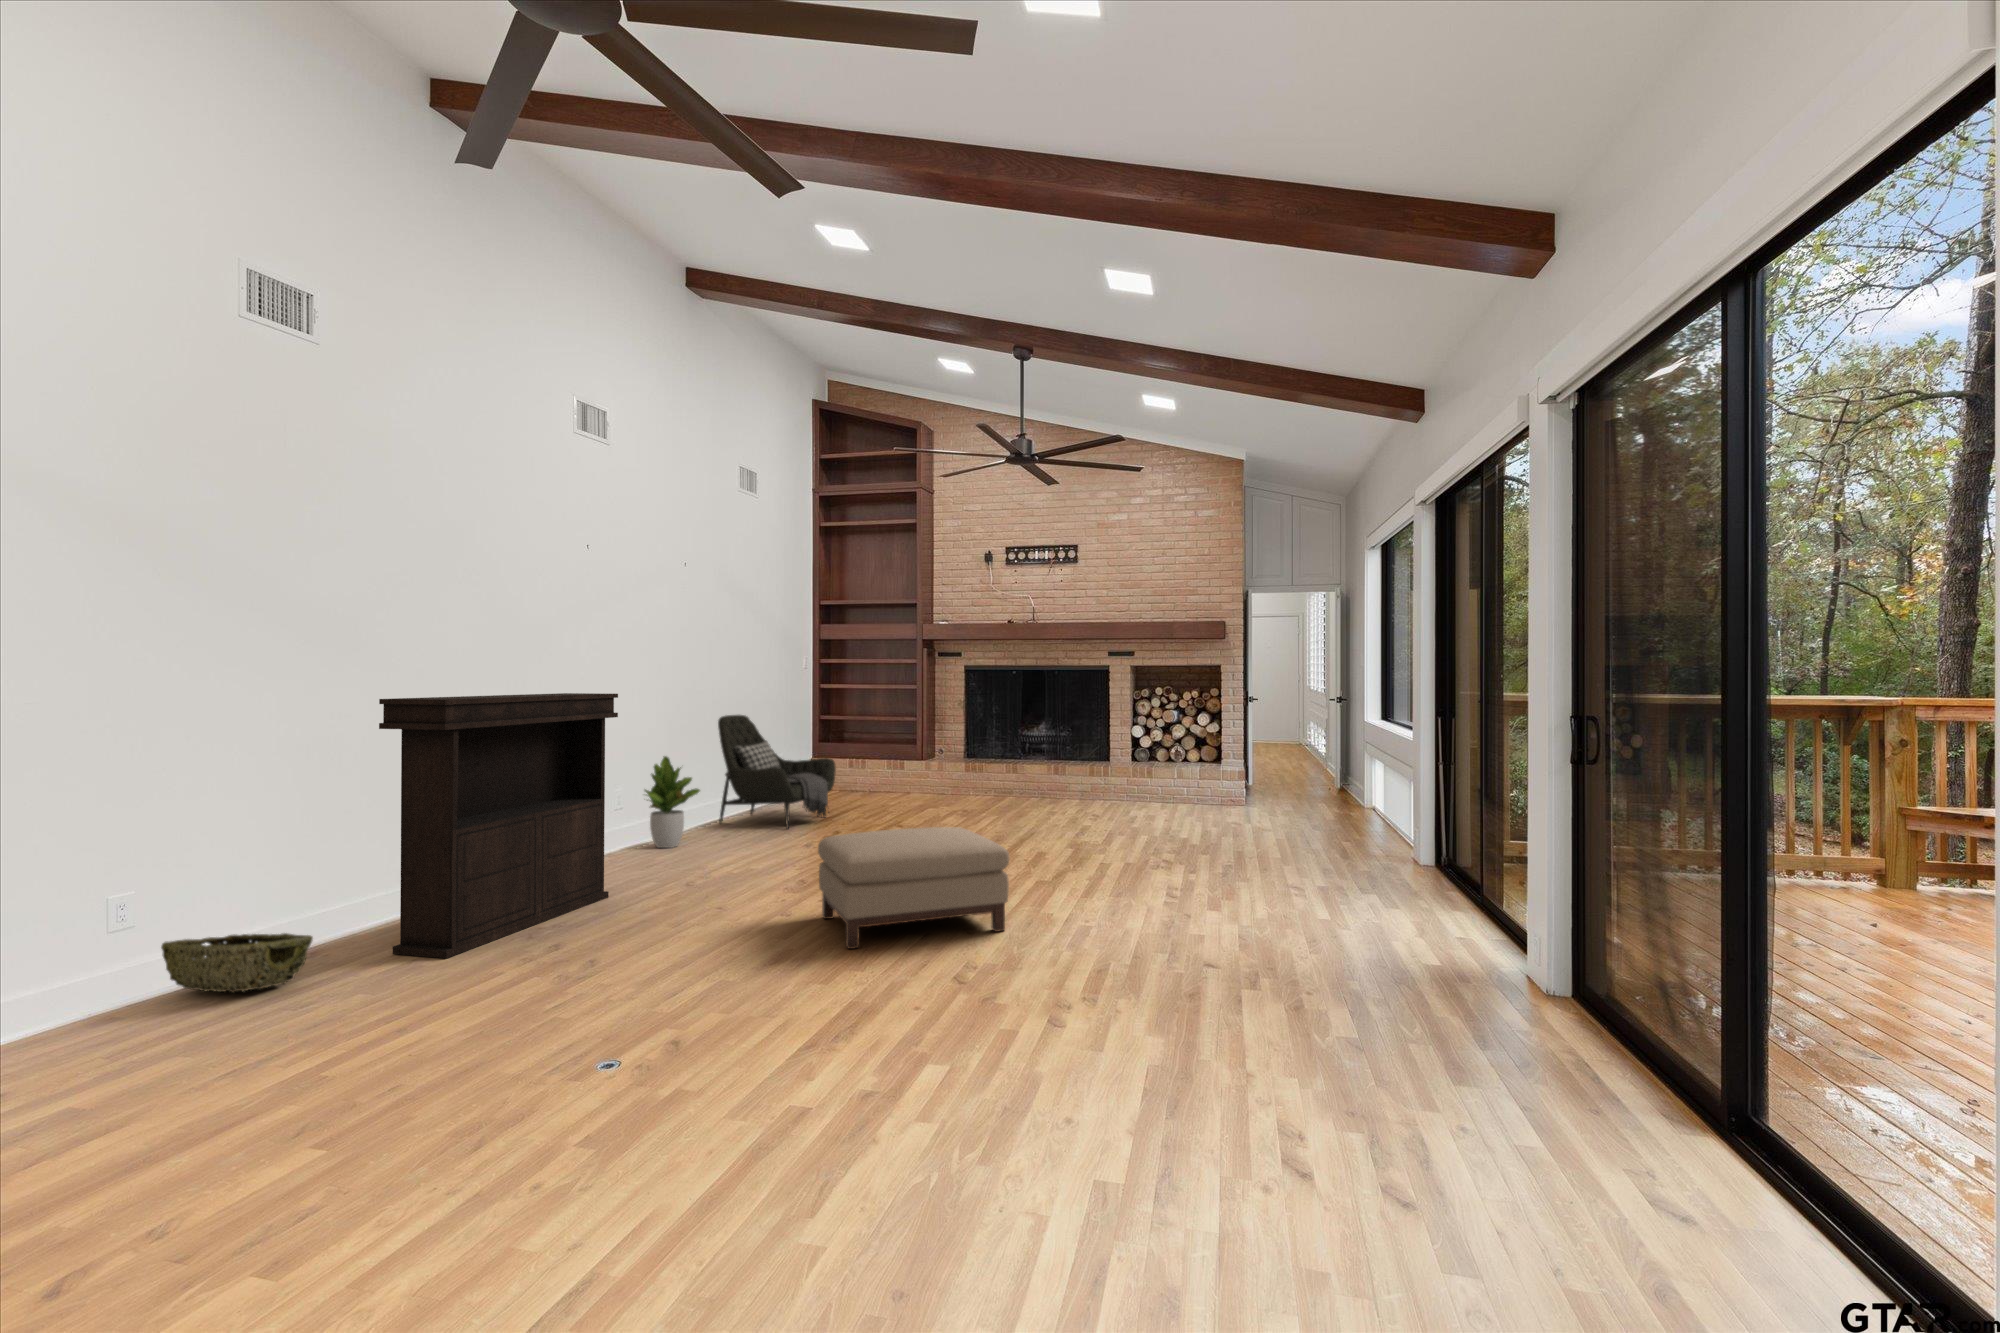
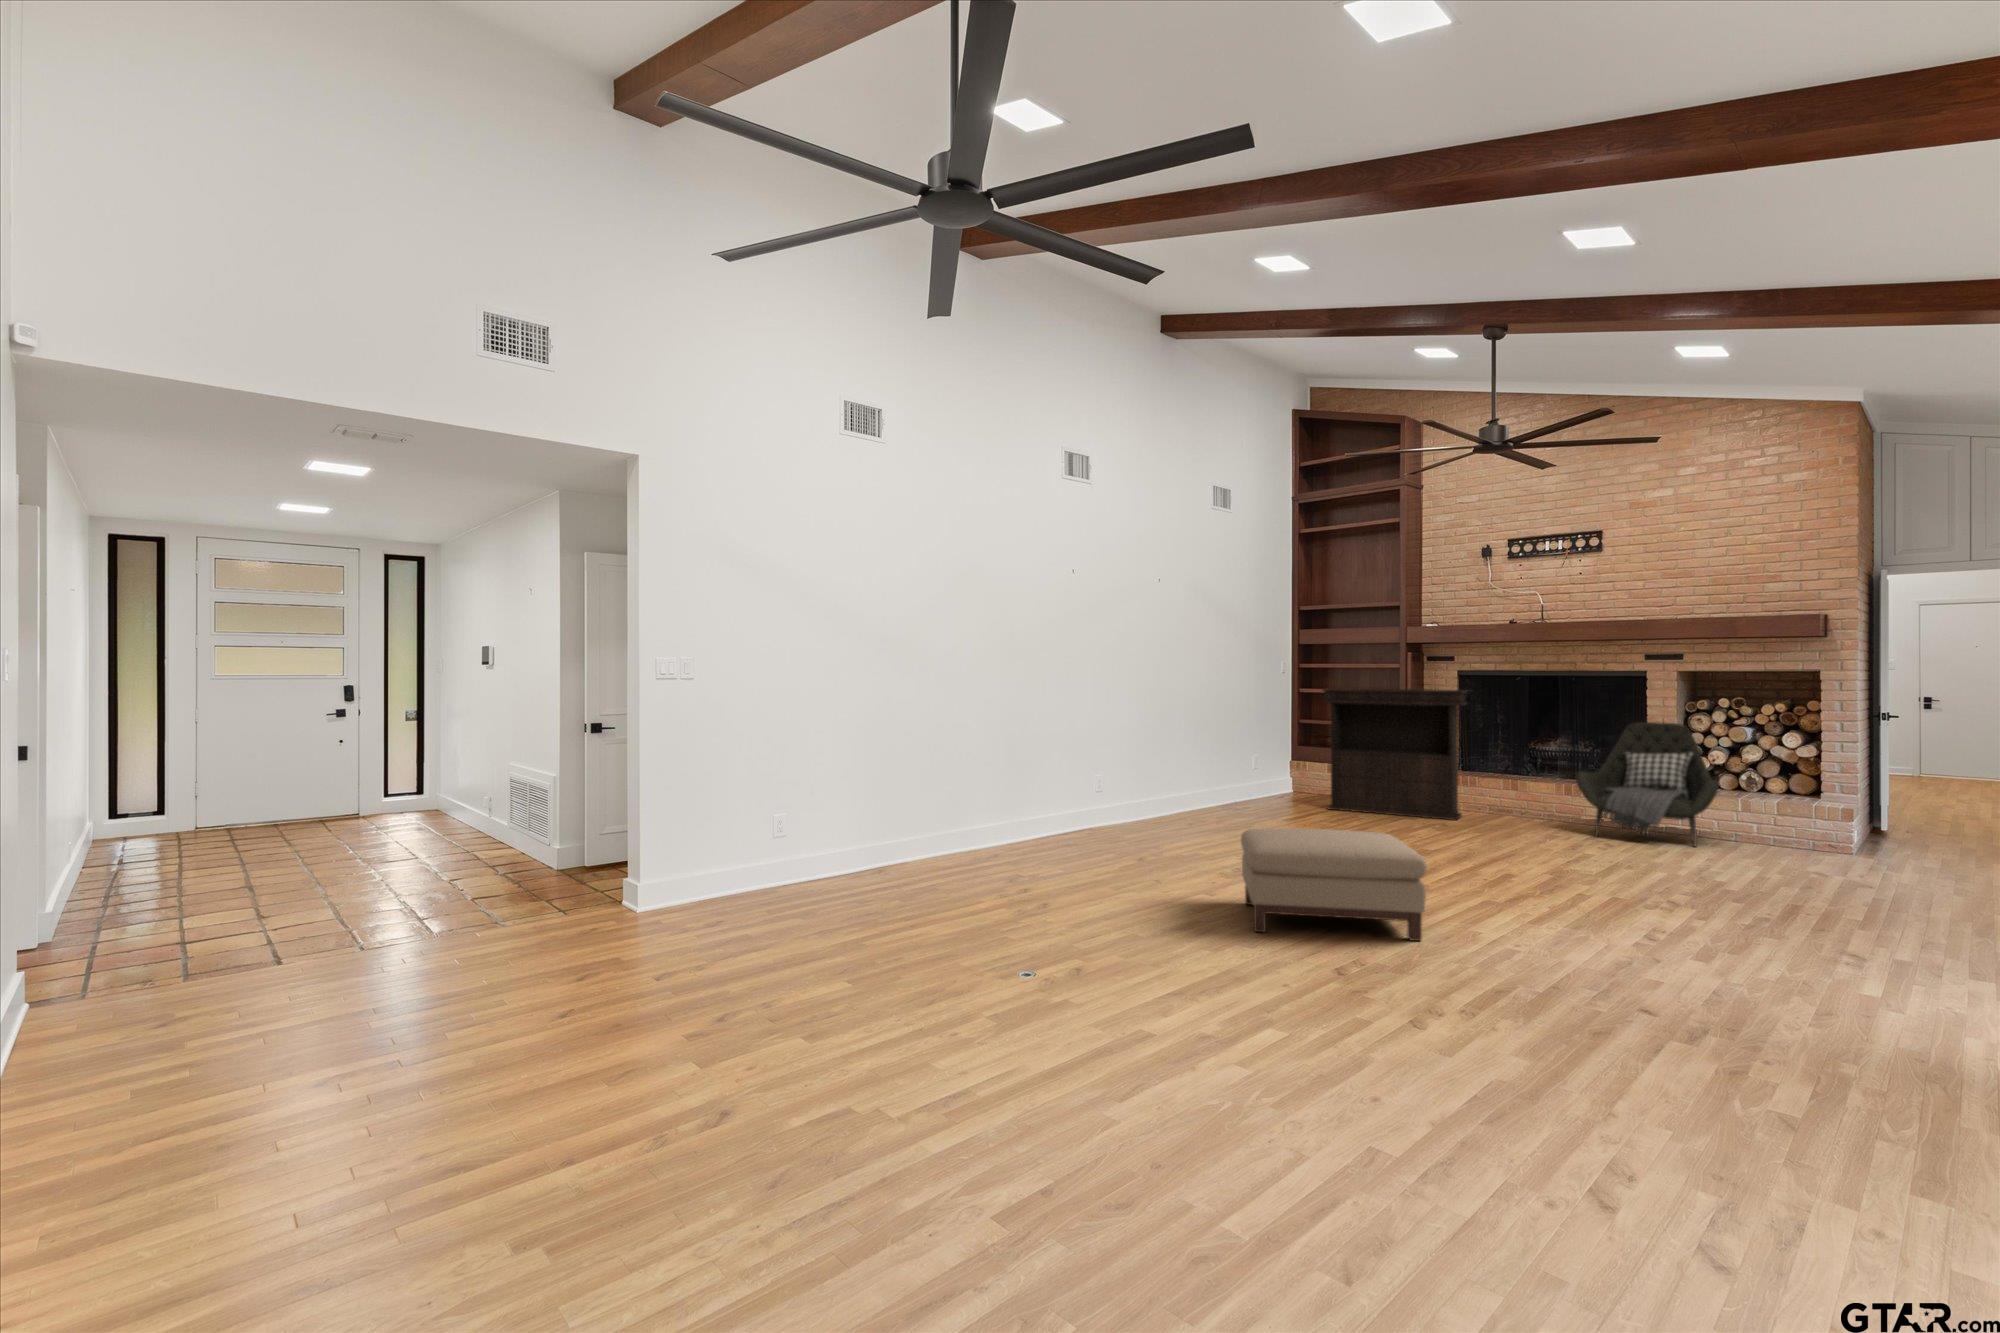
console table: present [379,693,618,958] -> present [1323,688,1467,820]
armchair: present [718,715,836,829] -> present [1576,722,1719,847]
potted plant: present [645,756,700,848] -> none [1117,750,1168,831]
woven basket: present [161,933,313,992] -> none [796,852,874,893]

